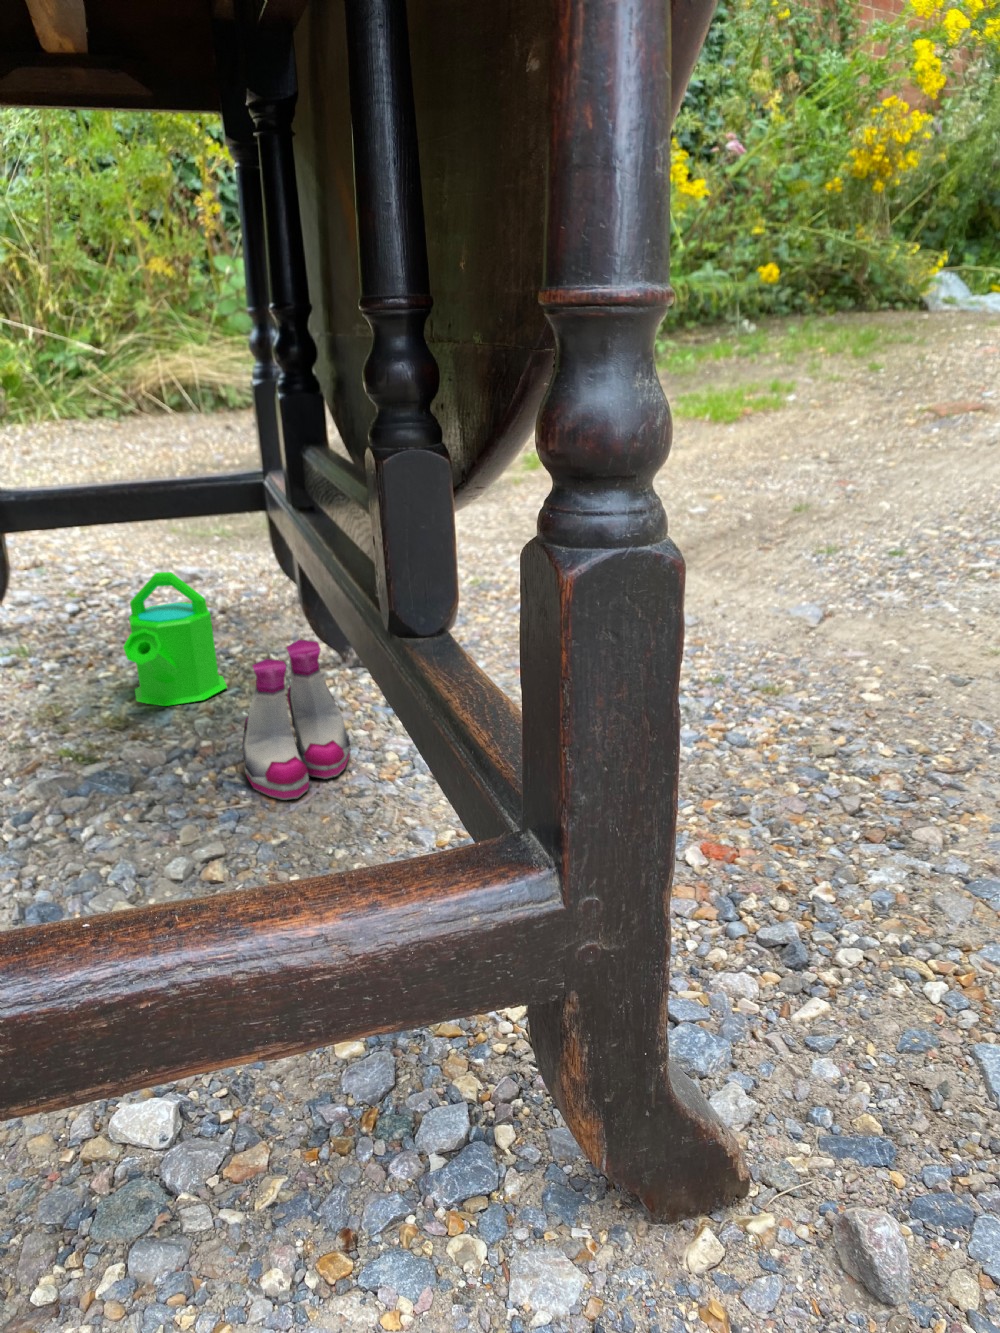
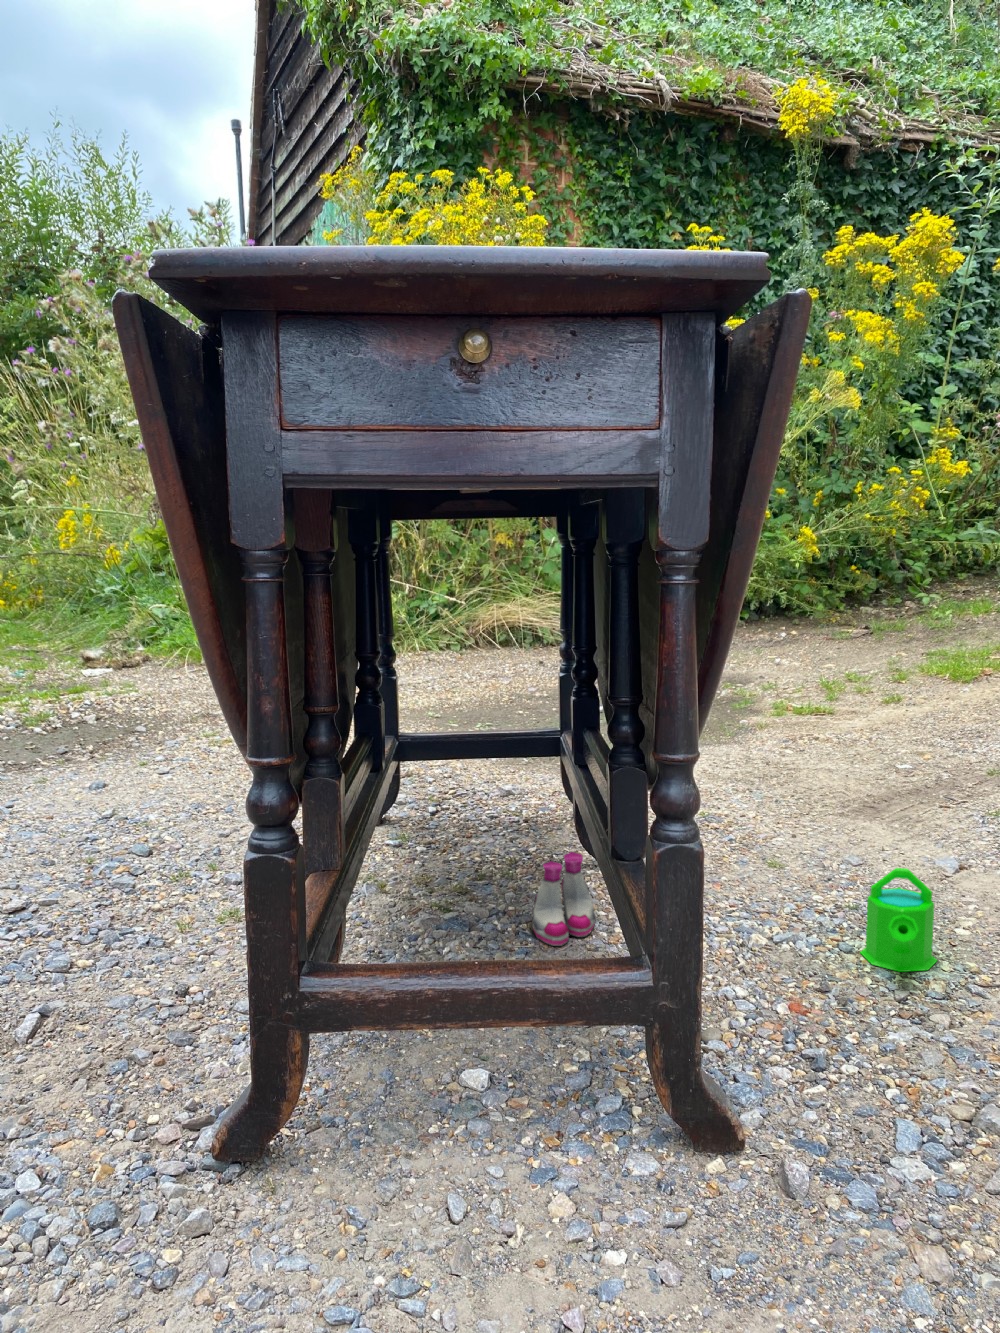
watering can: present [123,572,227,706] -> present [861,868,937,972]

